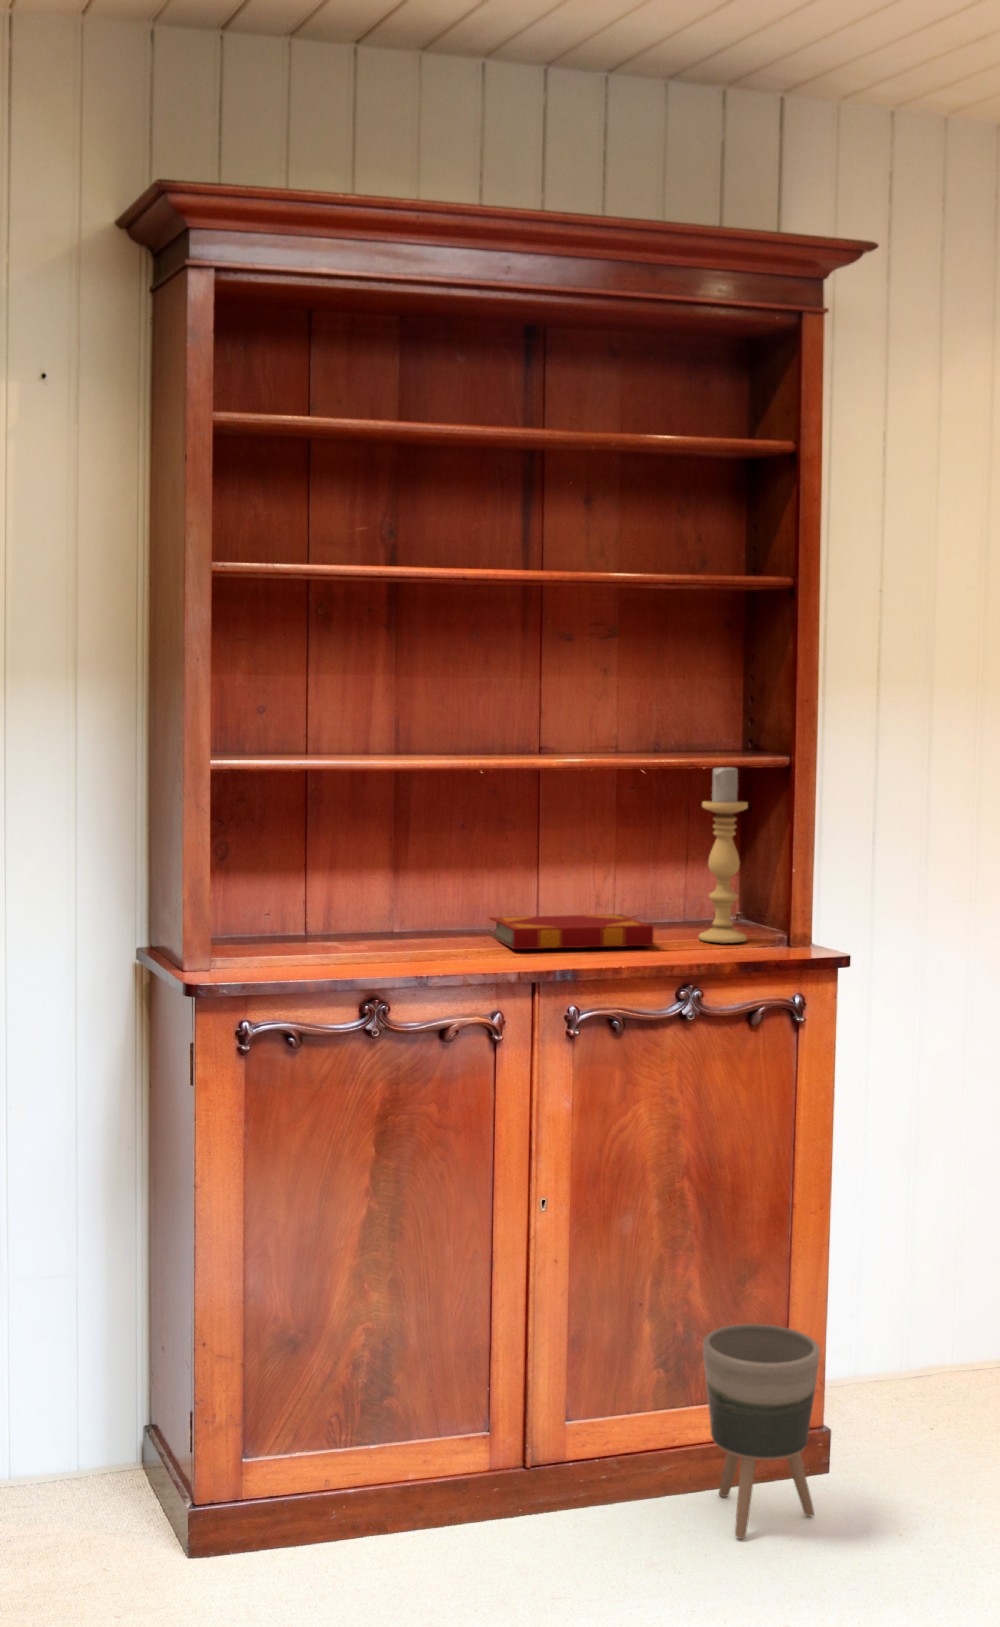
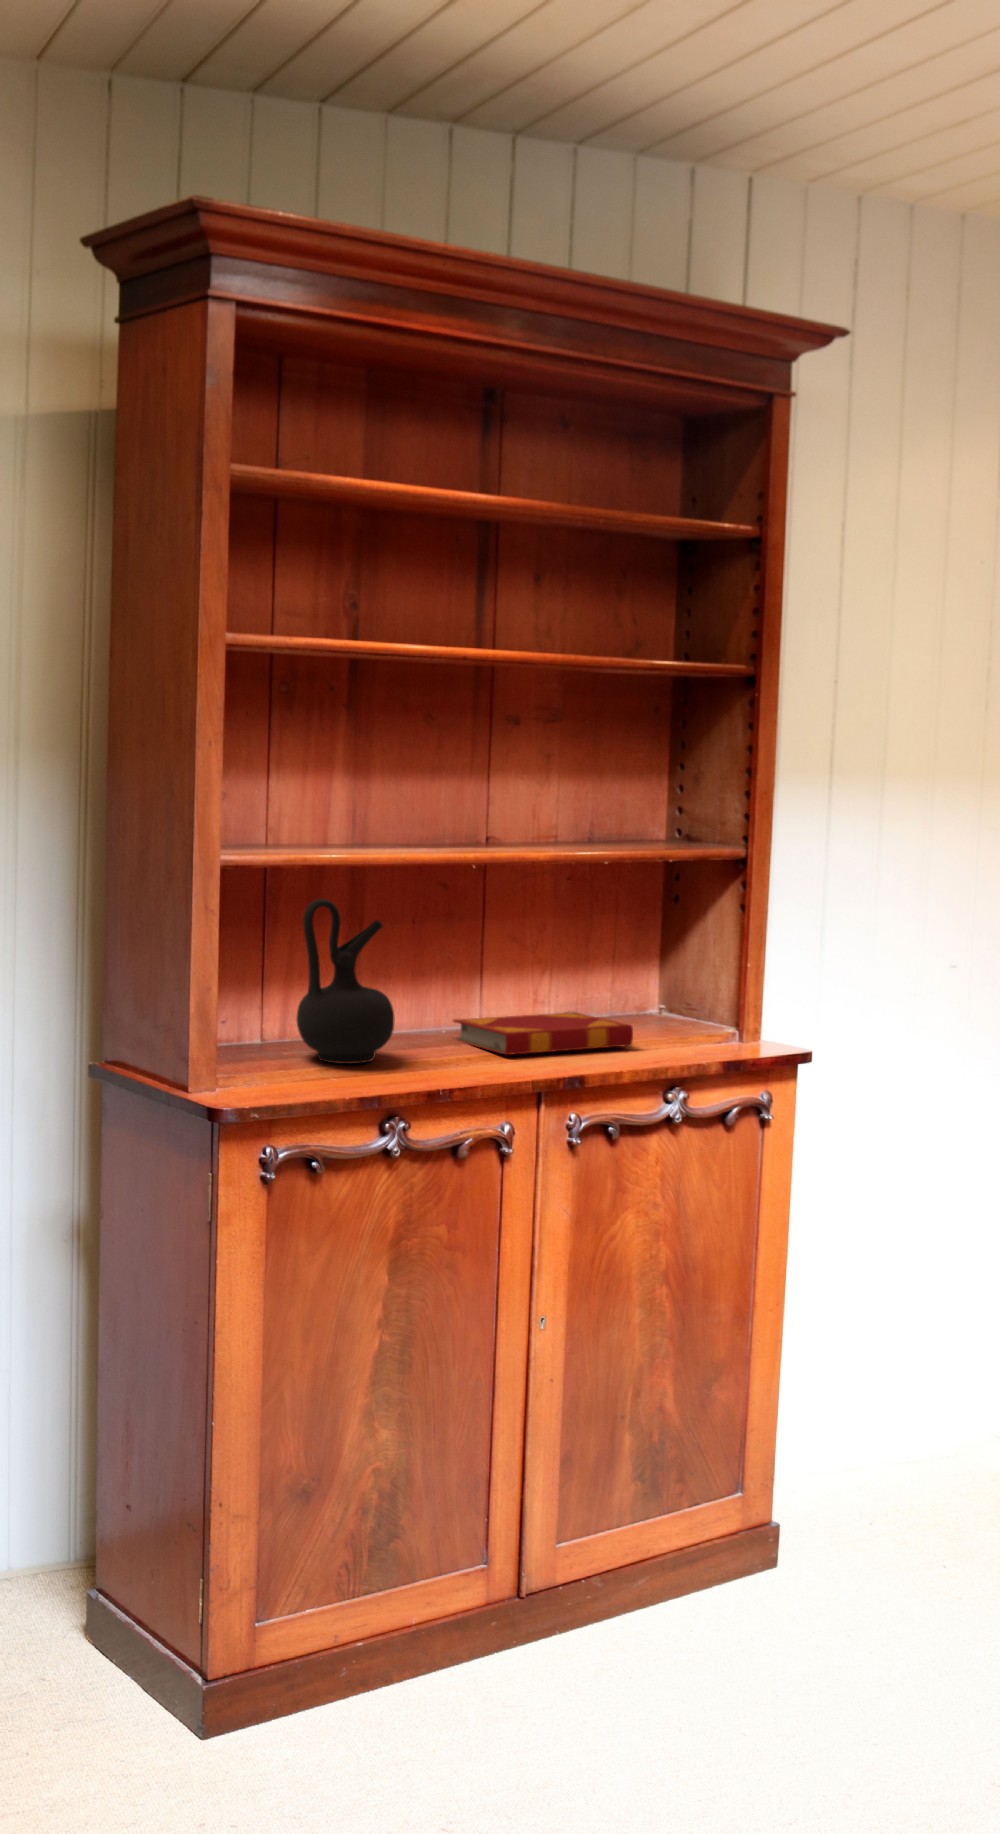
candle holder: present [699,767,748,943] -> none [657,856,710,1040]
ceramic jug: none [313,801,402,952] -> present [297,899,395,1064]
planter: present [703,1324,820,1539] -> none [691,1425,809,1644]

